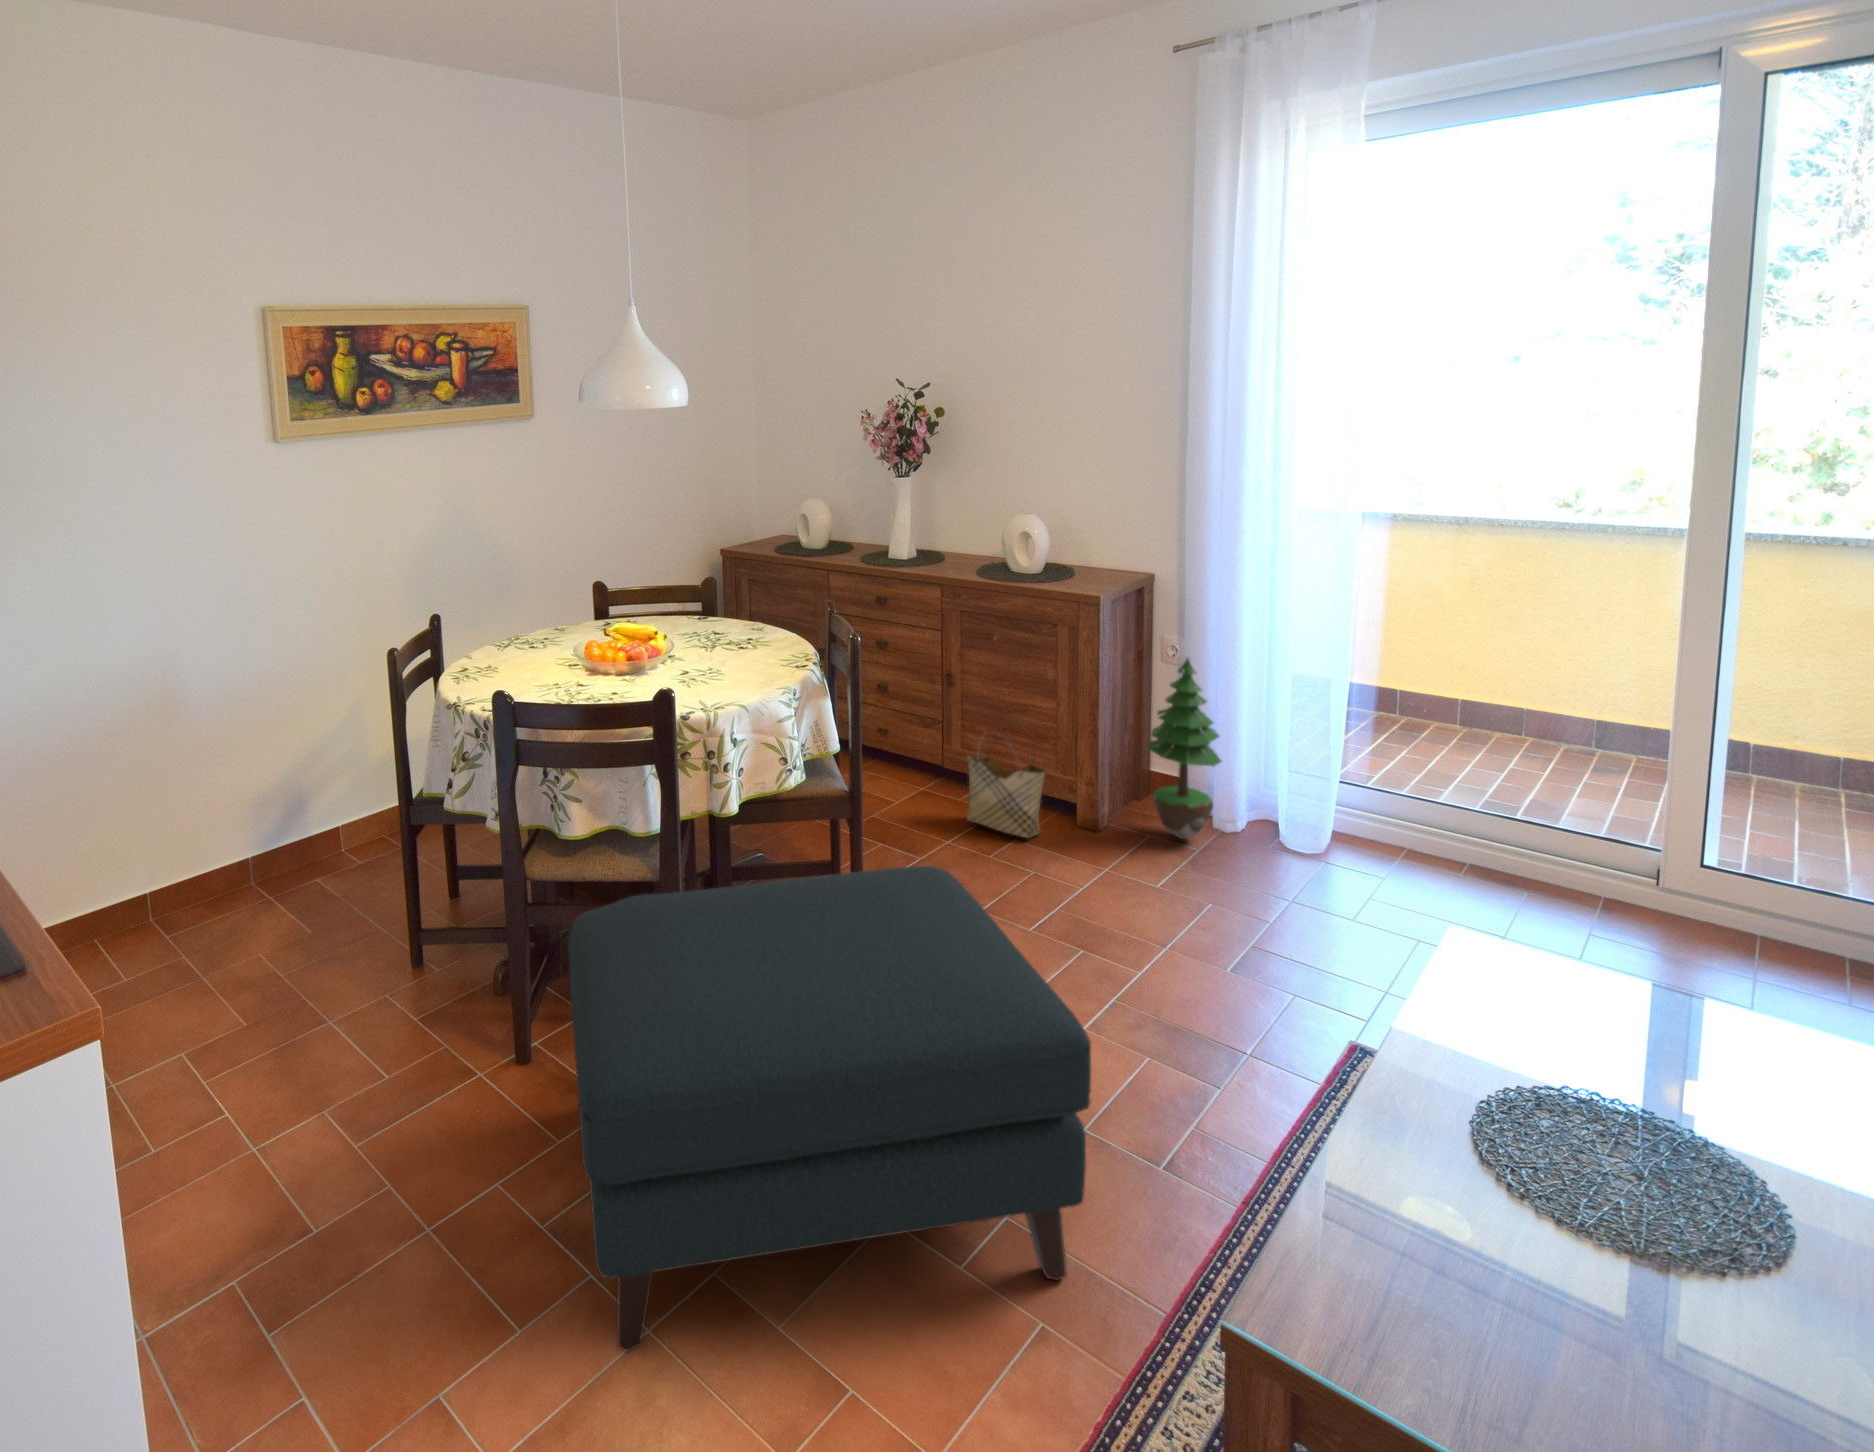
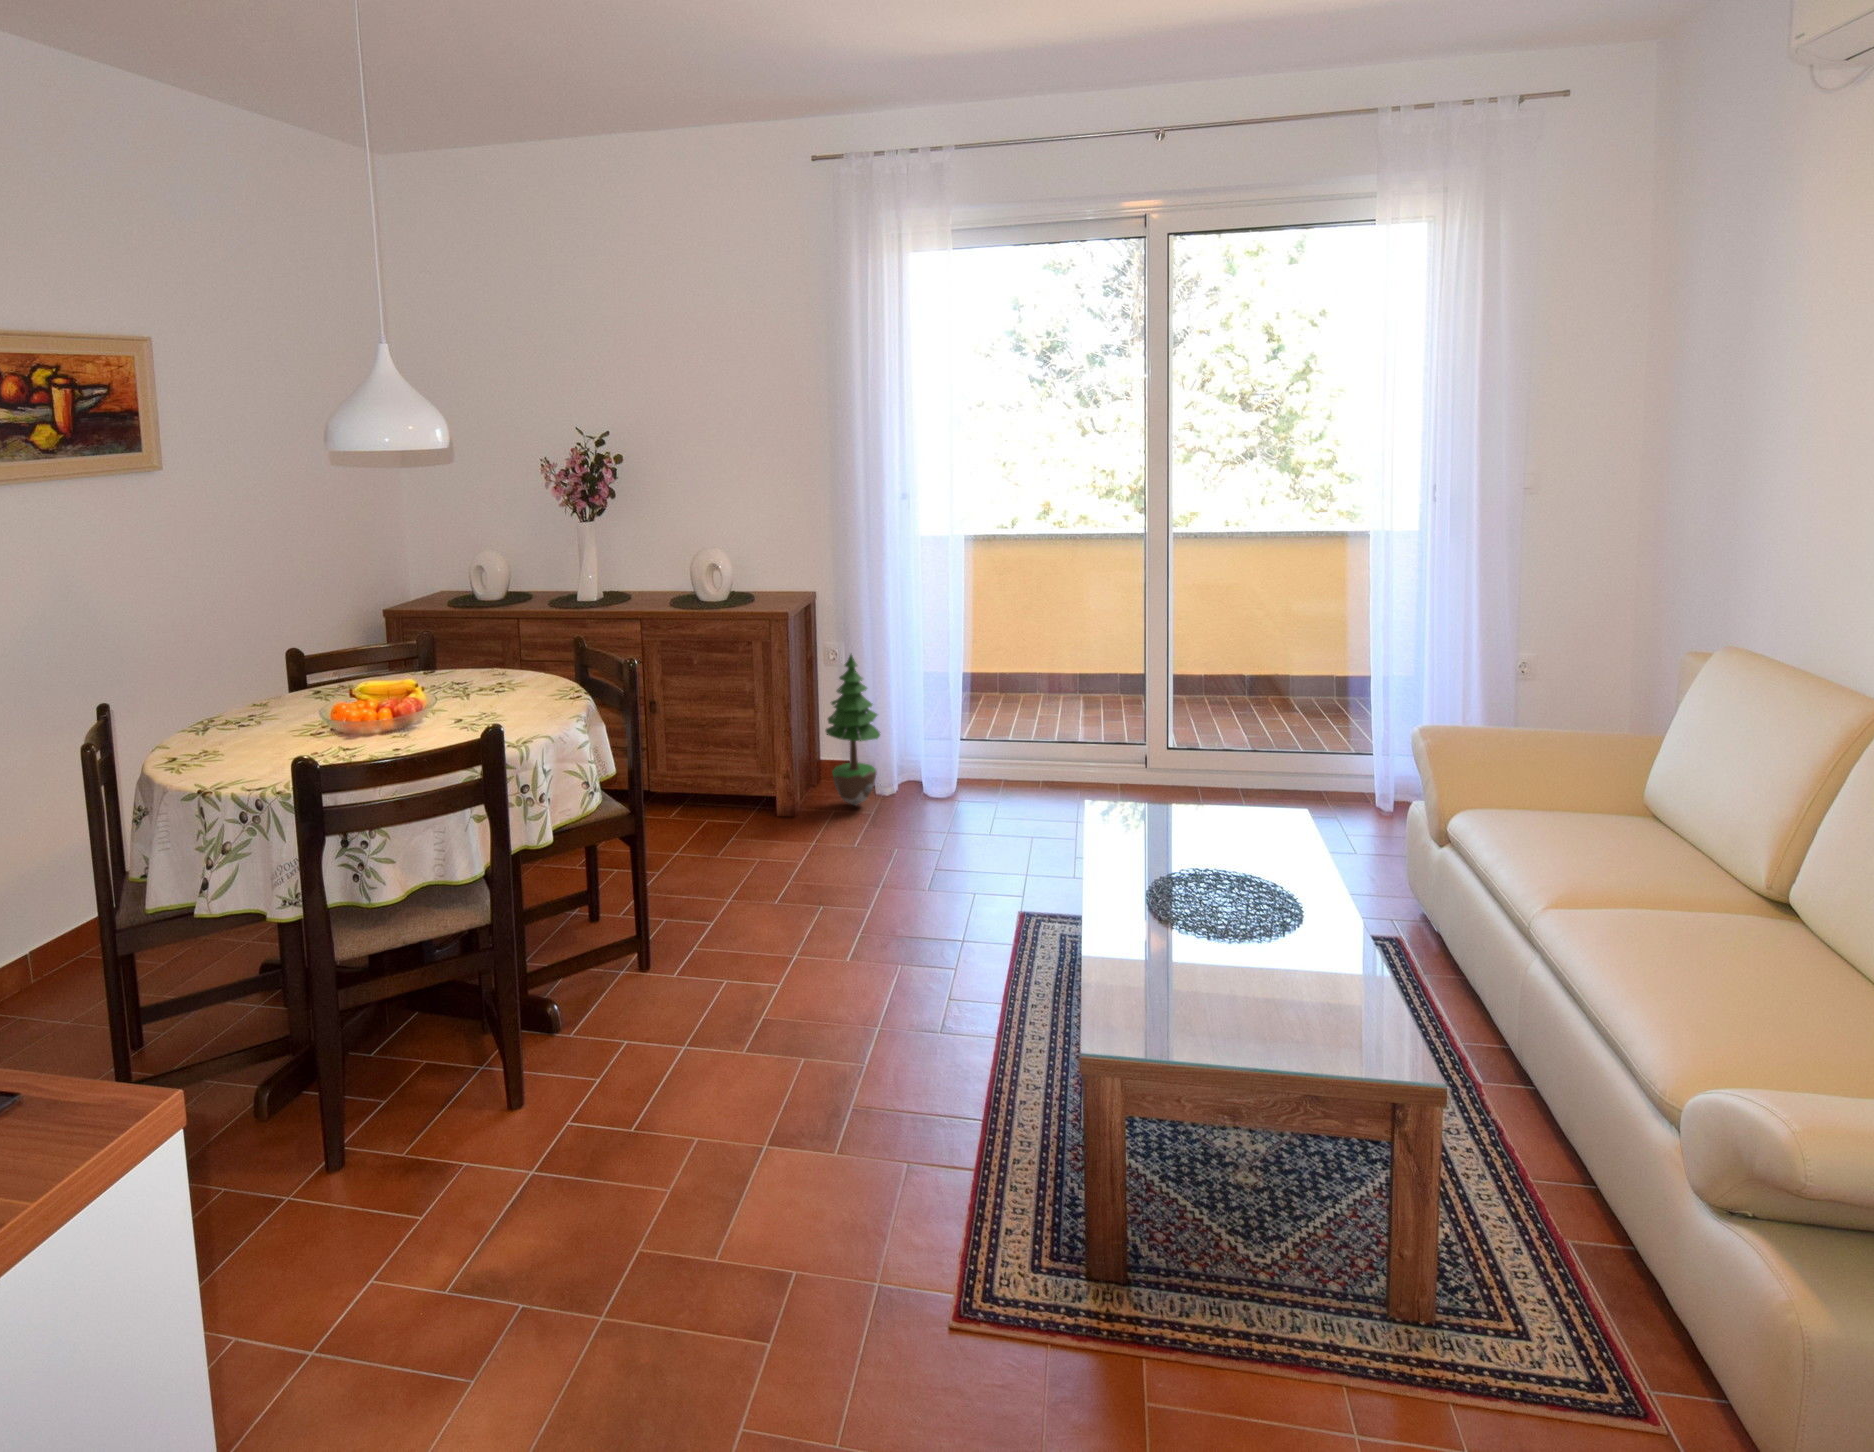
woven basket: present [967,726,1045,838] -> none [680,733,751,833]
ottoman: present [568,866,1091,1351] -> none [427,844,927,1345]

